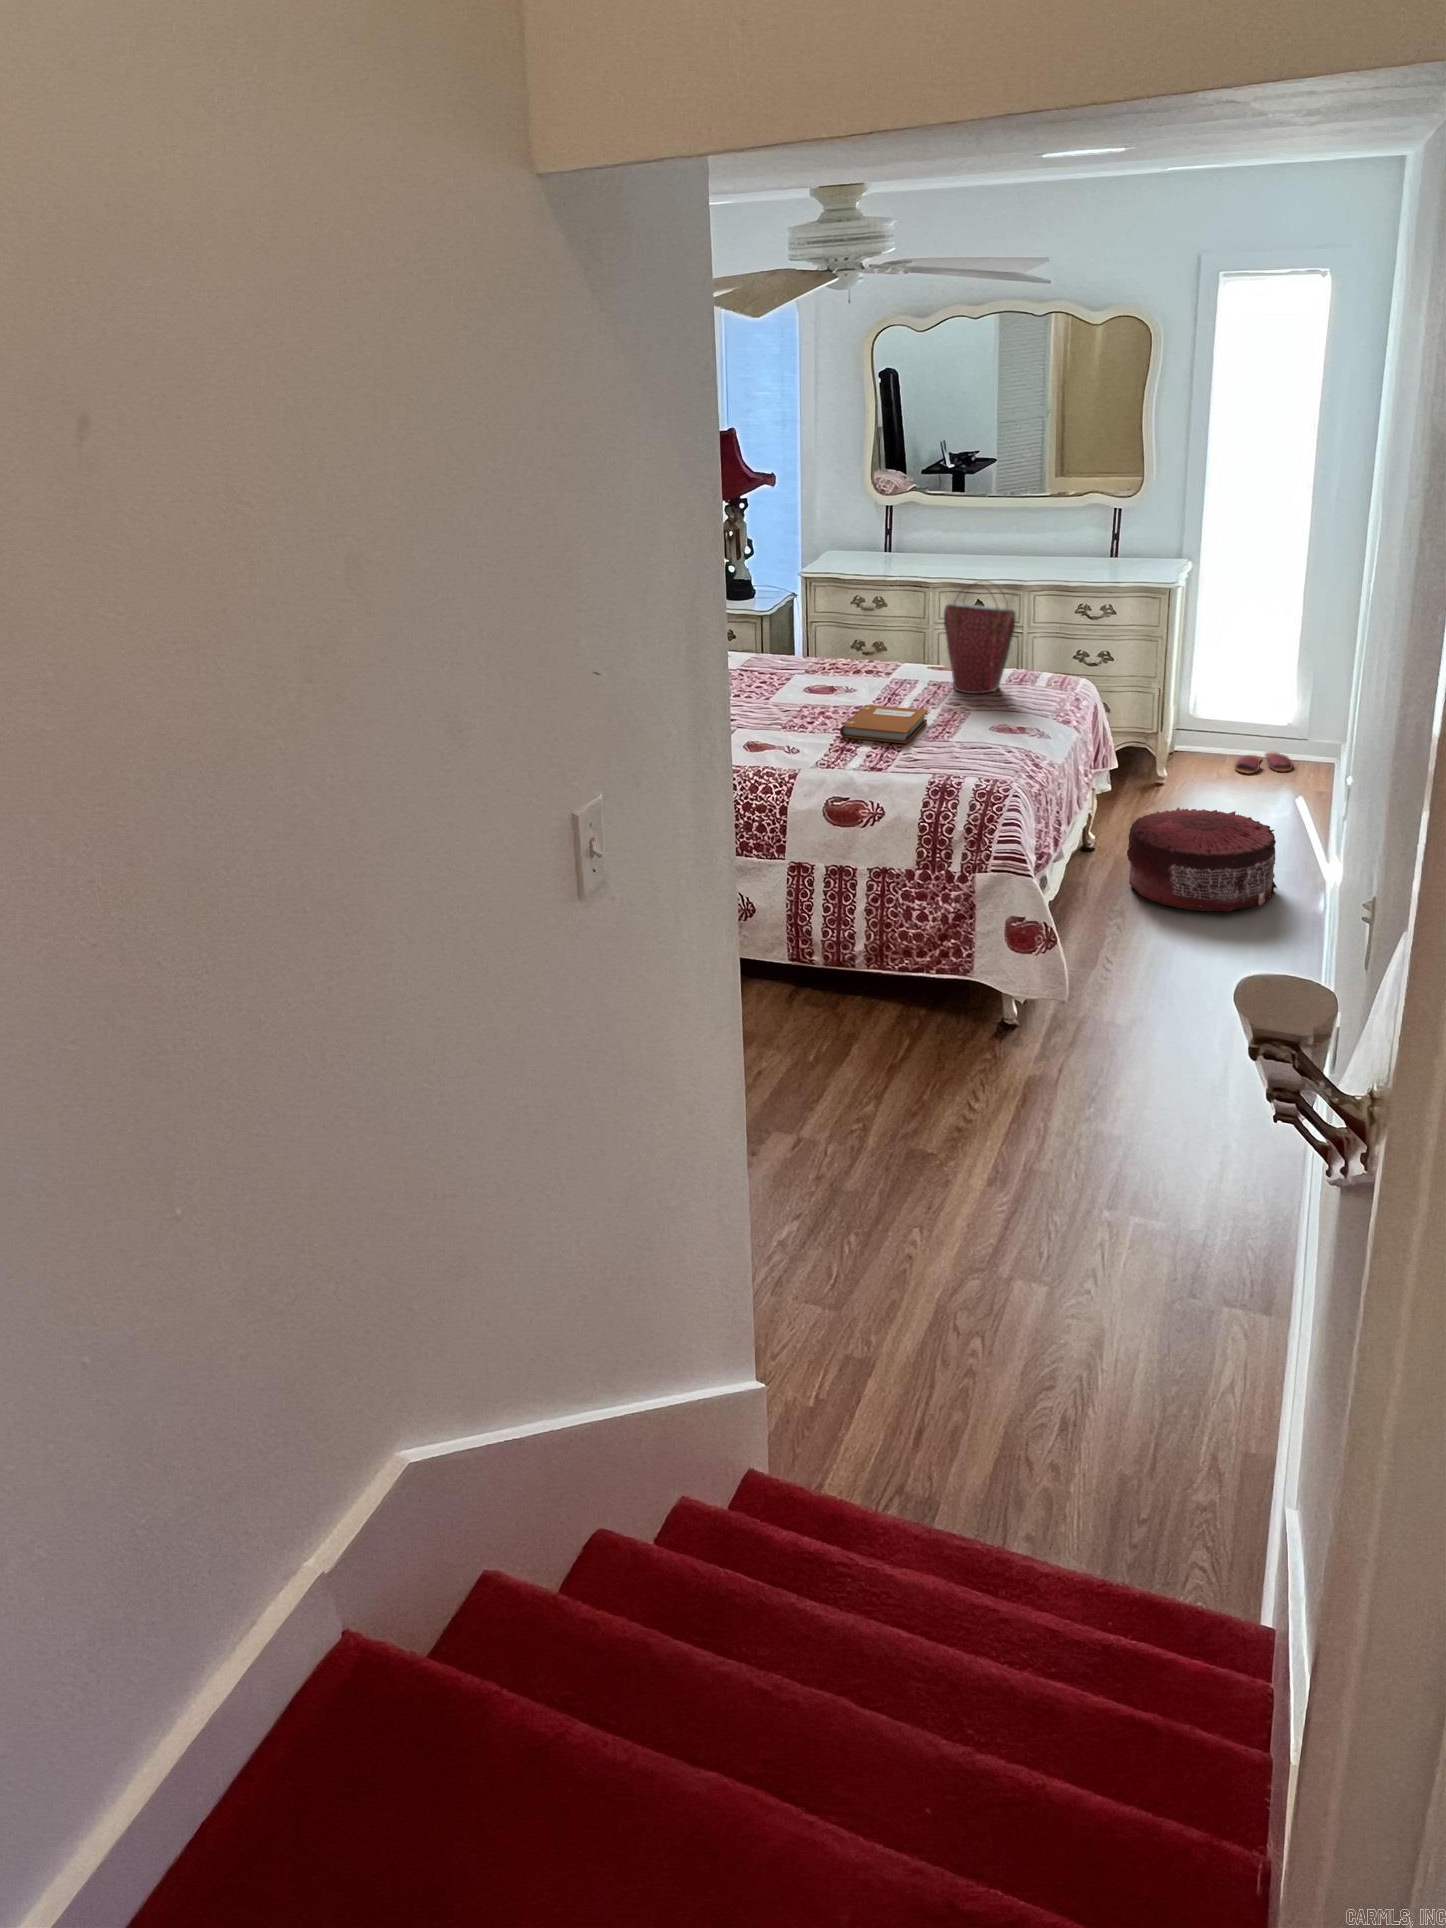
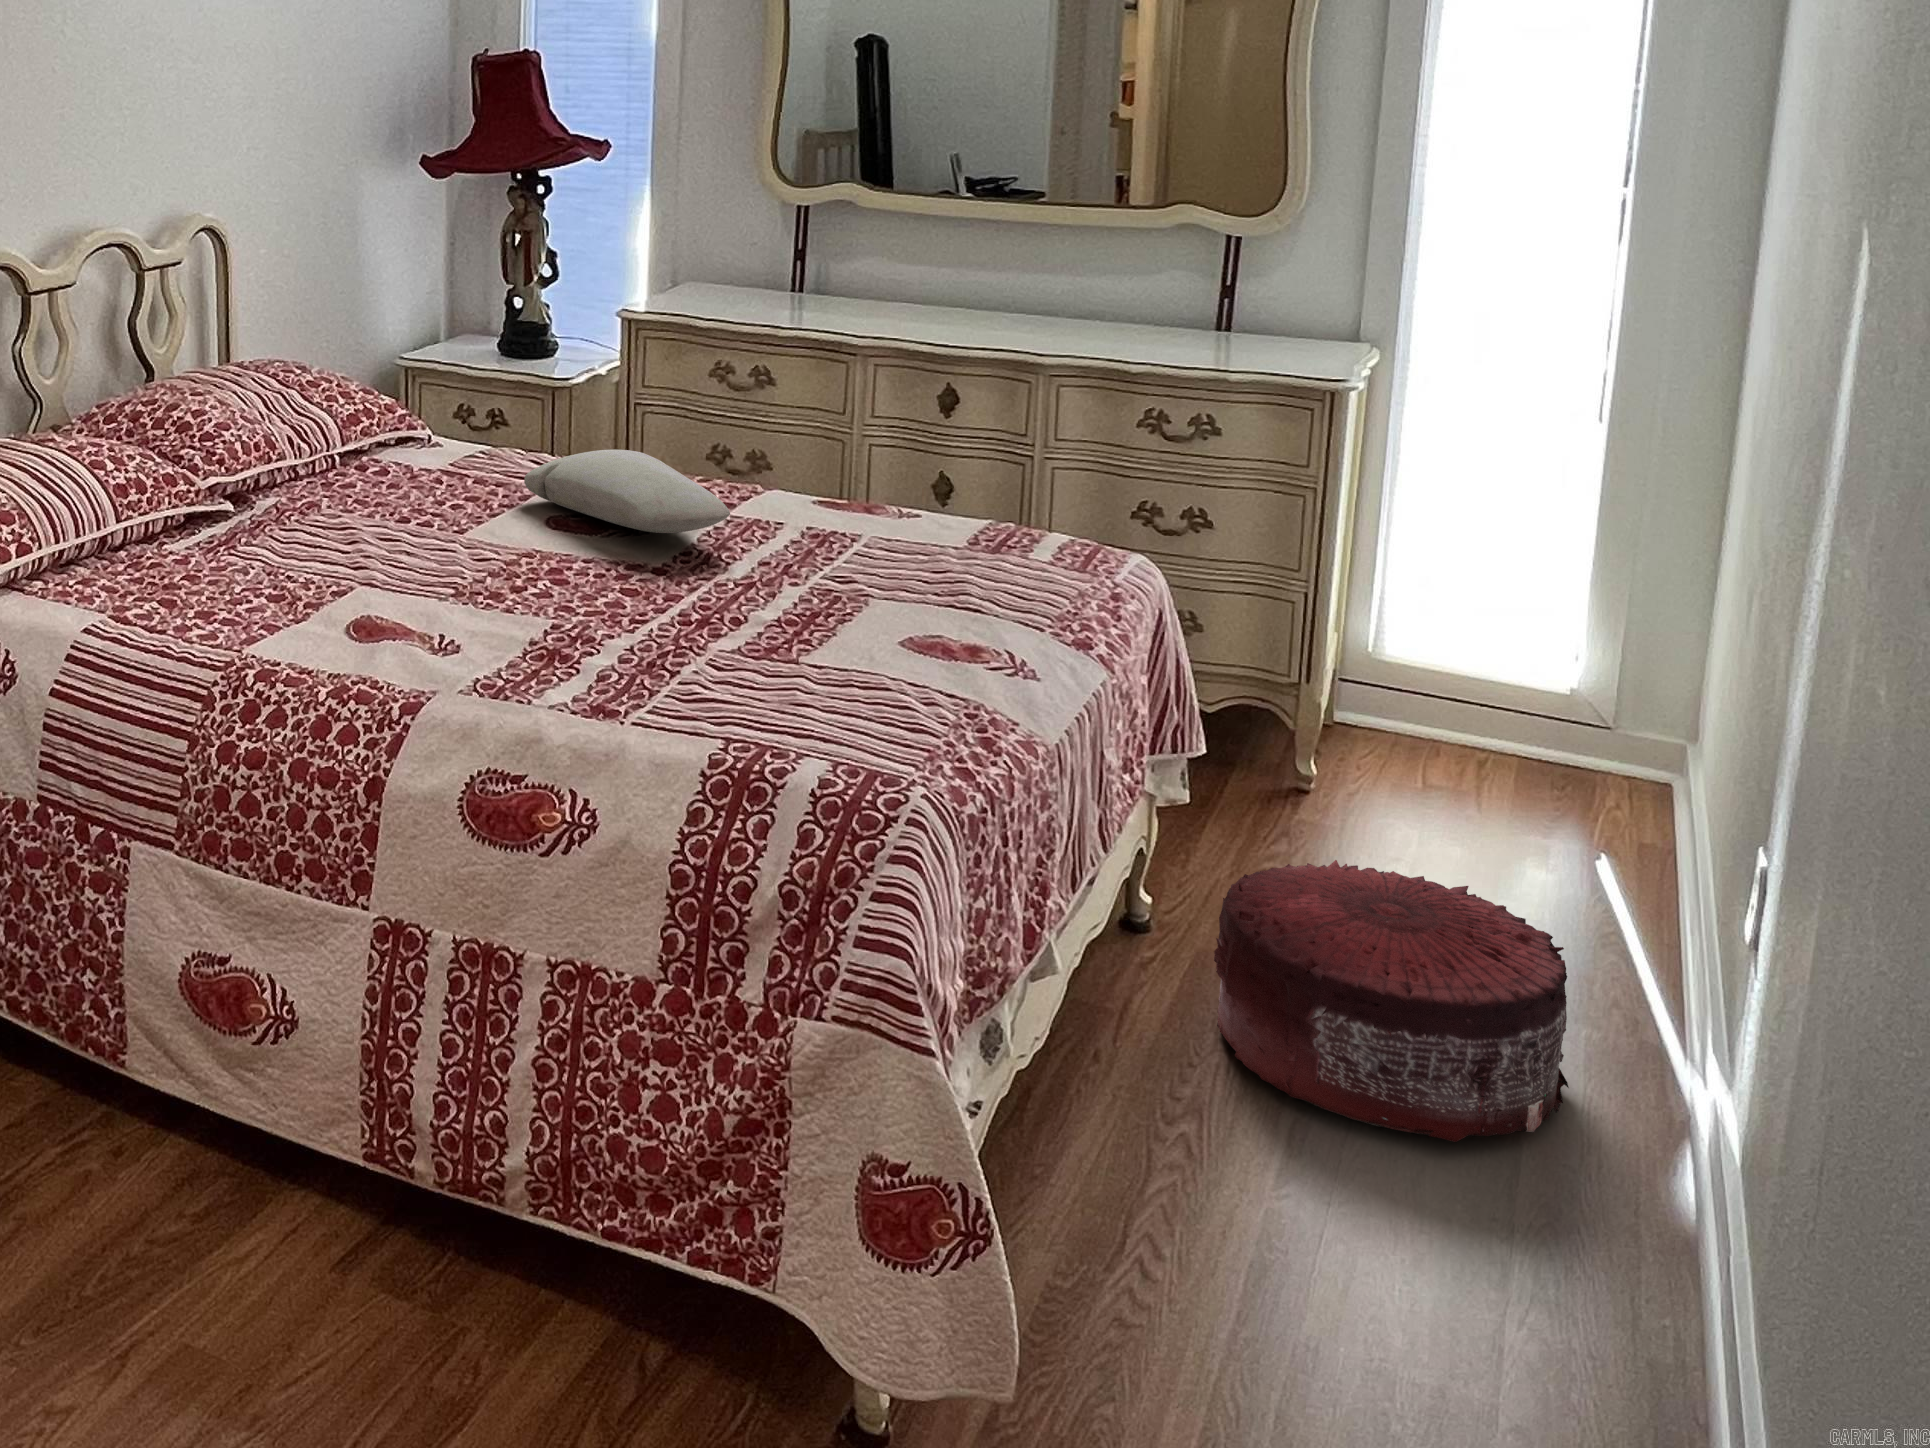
handbag: present [944,583,1016,694] -> none [840,325,986,563]
pillow: none [792,653,899,691] -> present [524,450,730,533]
notebook: present [840,705,928,744] -> none [560,561,769,658]
slippers: present [1235,752,1292,773] -> none [1455,743,1578,789]

